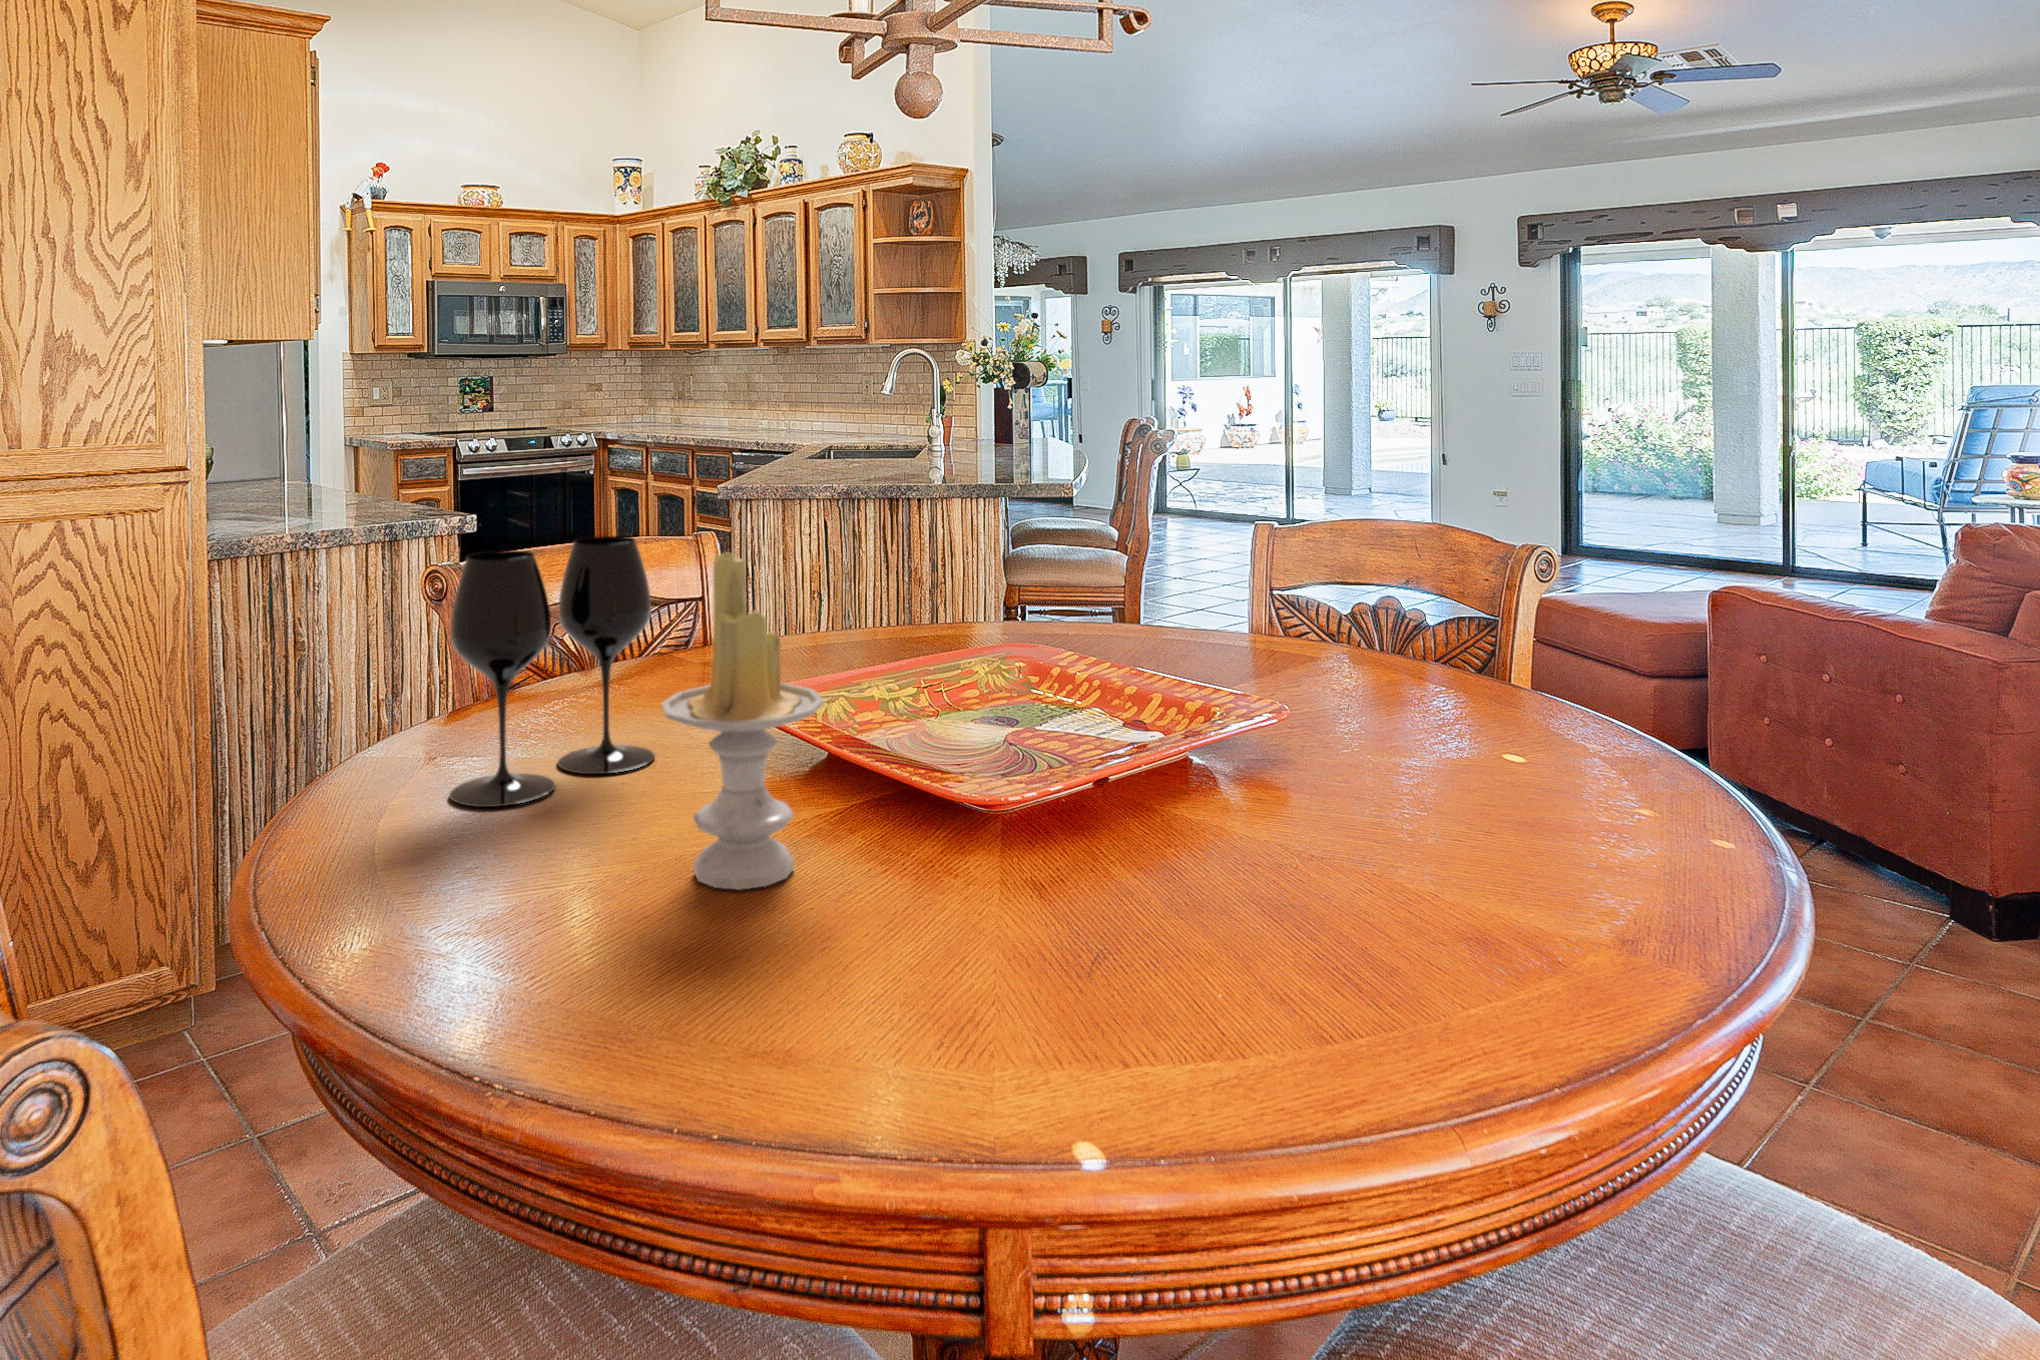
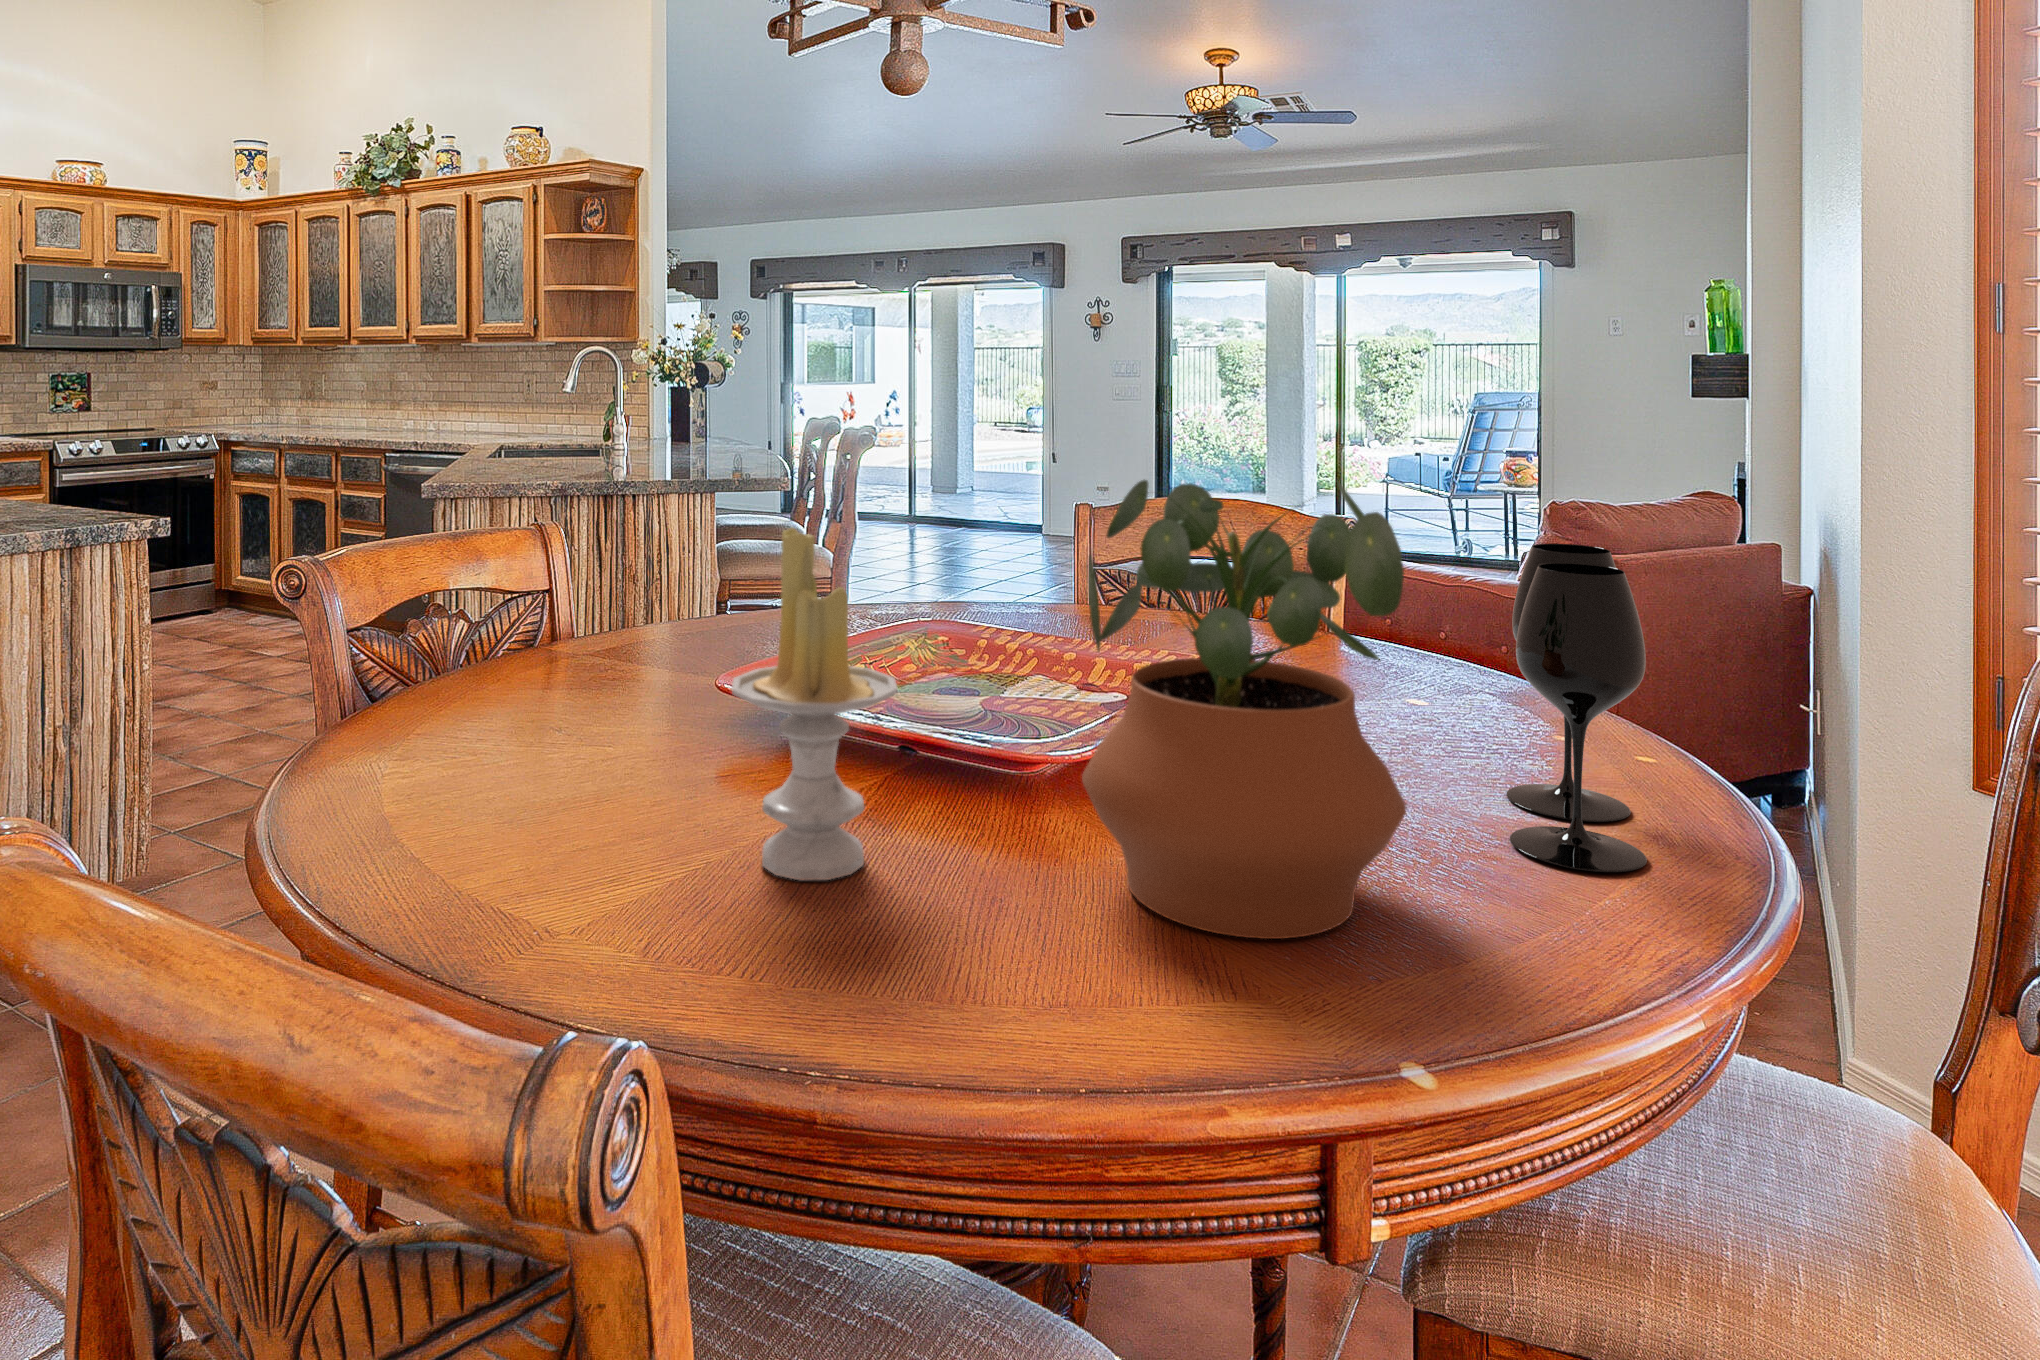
potted plant: none [949,513,1287,988] -> present [1082,480,1407,939]
wine glass: present [449,536,655,807] -> present [1507,544,1647,872]

